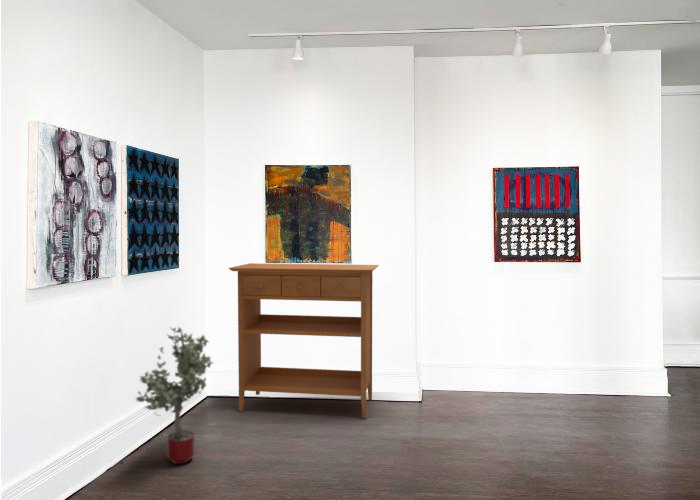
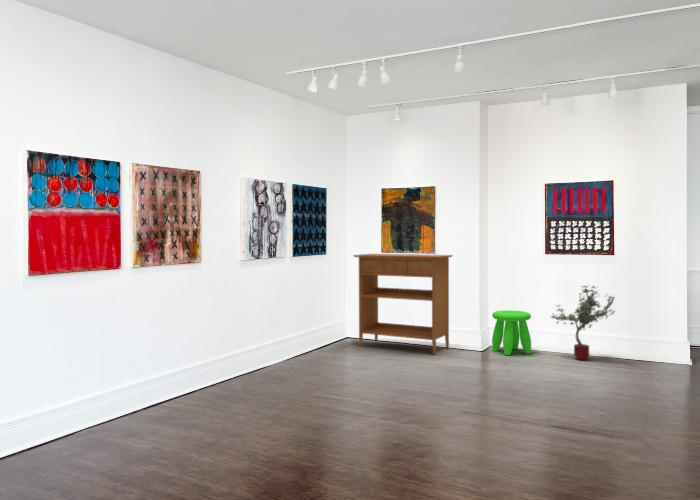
potted tree: present [136,327,212,464] -> present [551,286,614,360]
stool: none [431,339,485,406] -> present [492,310,531,355]

